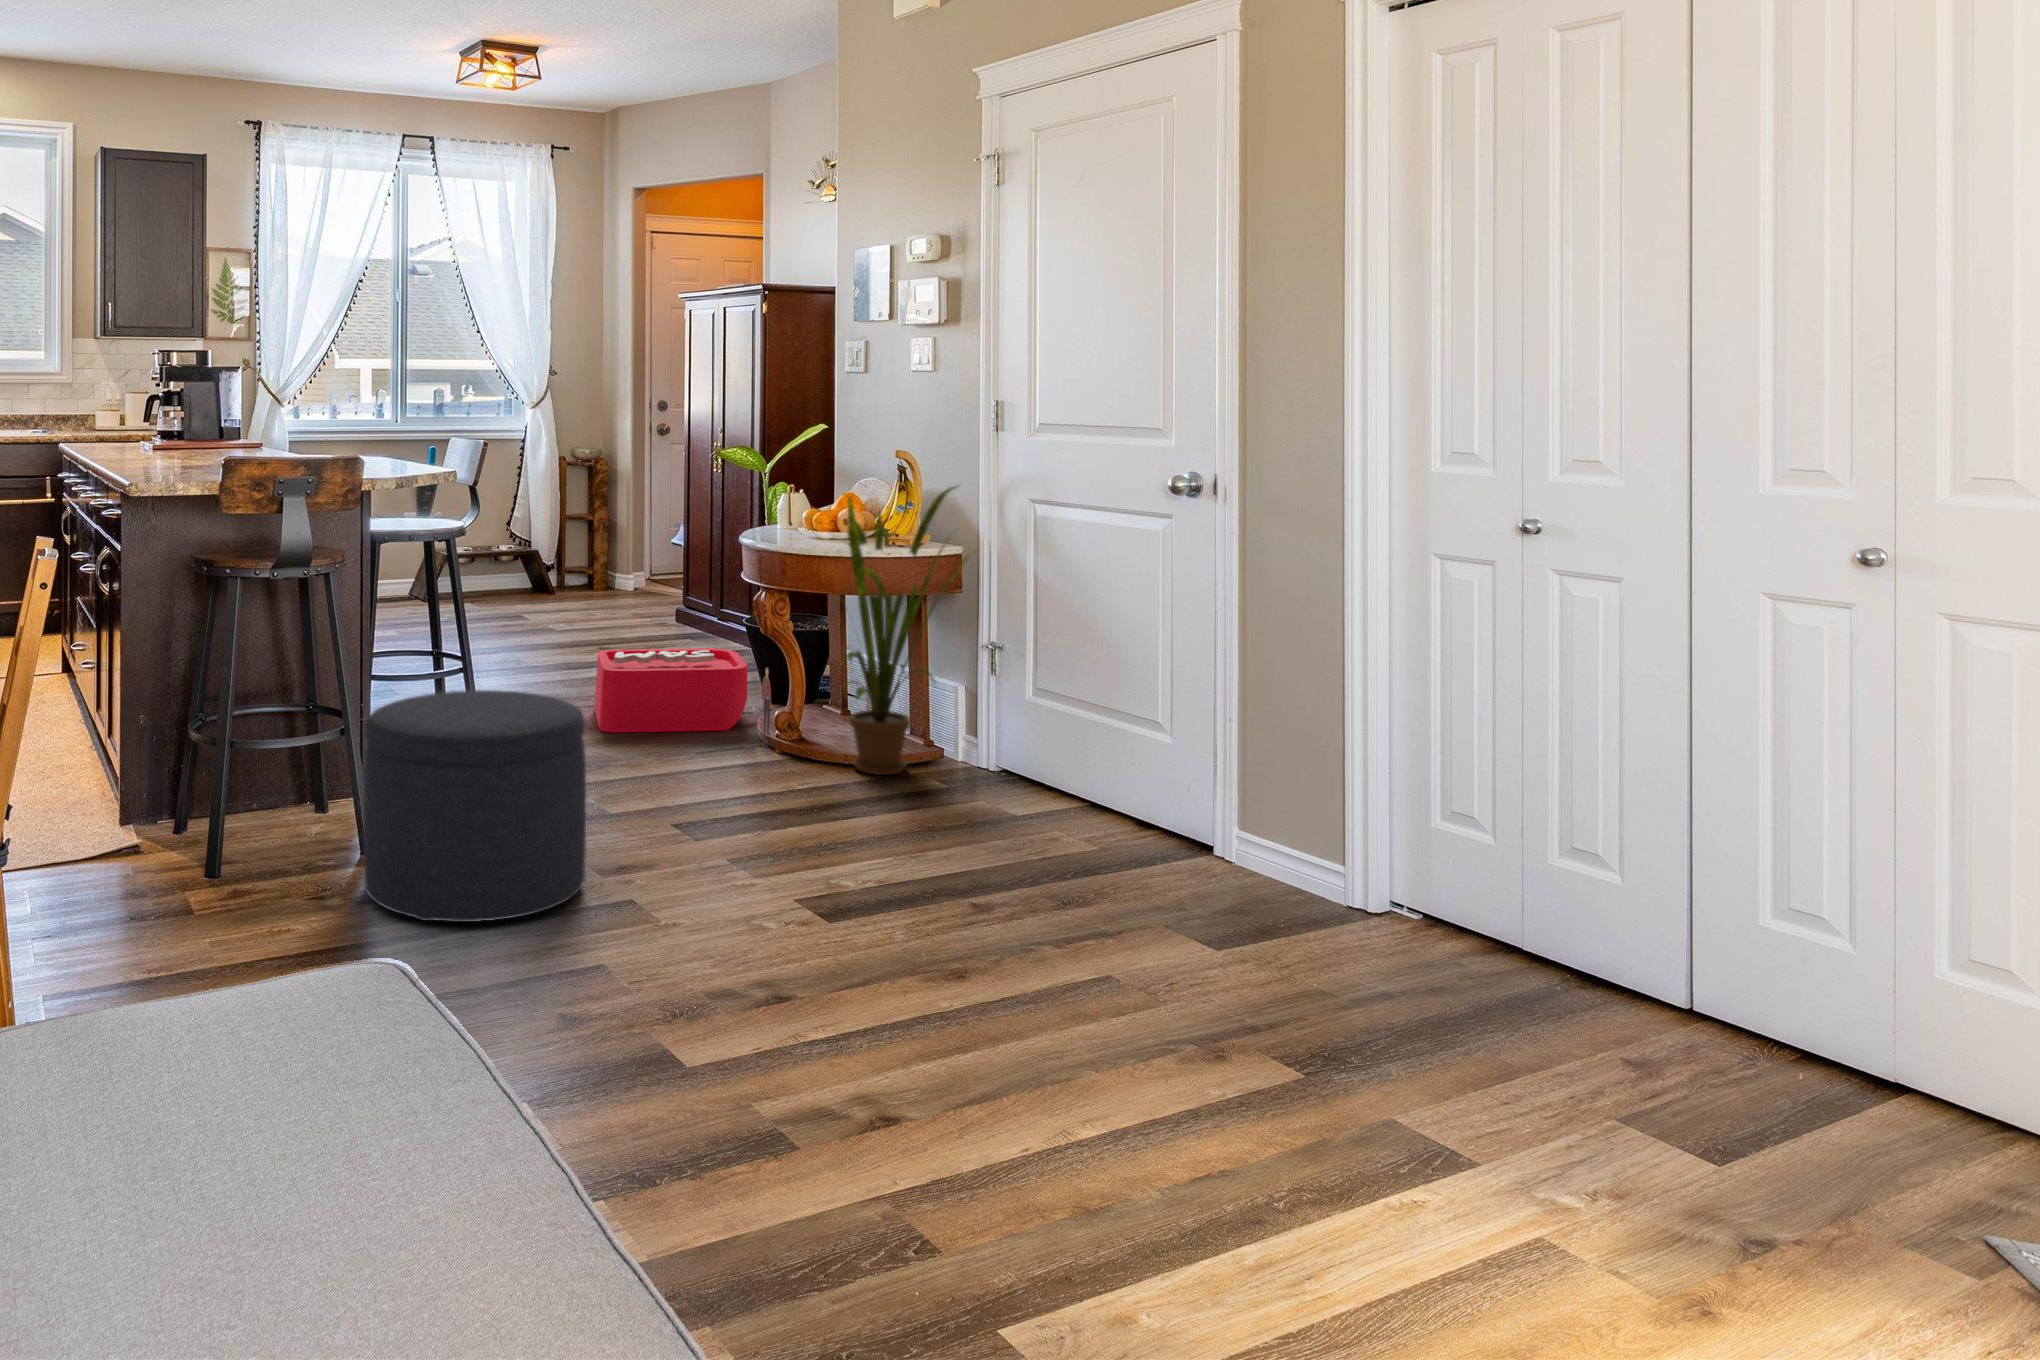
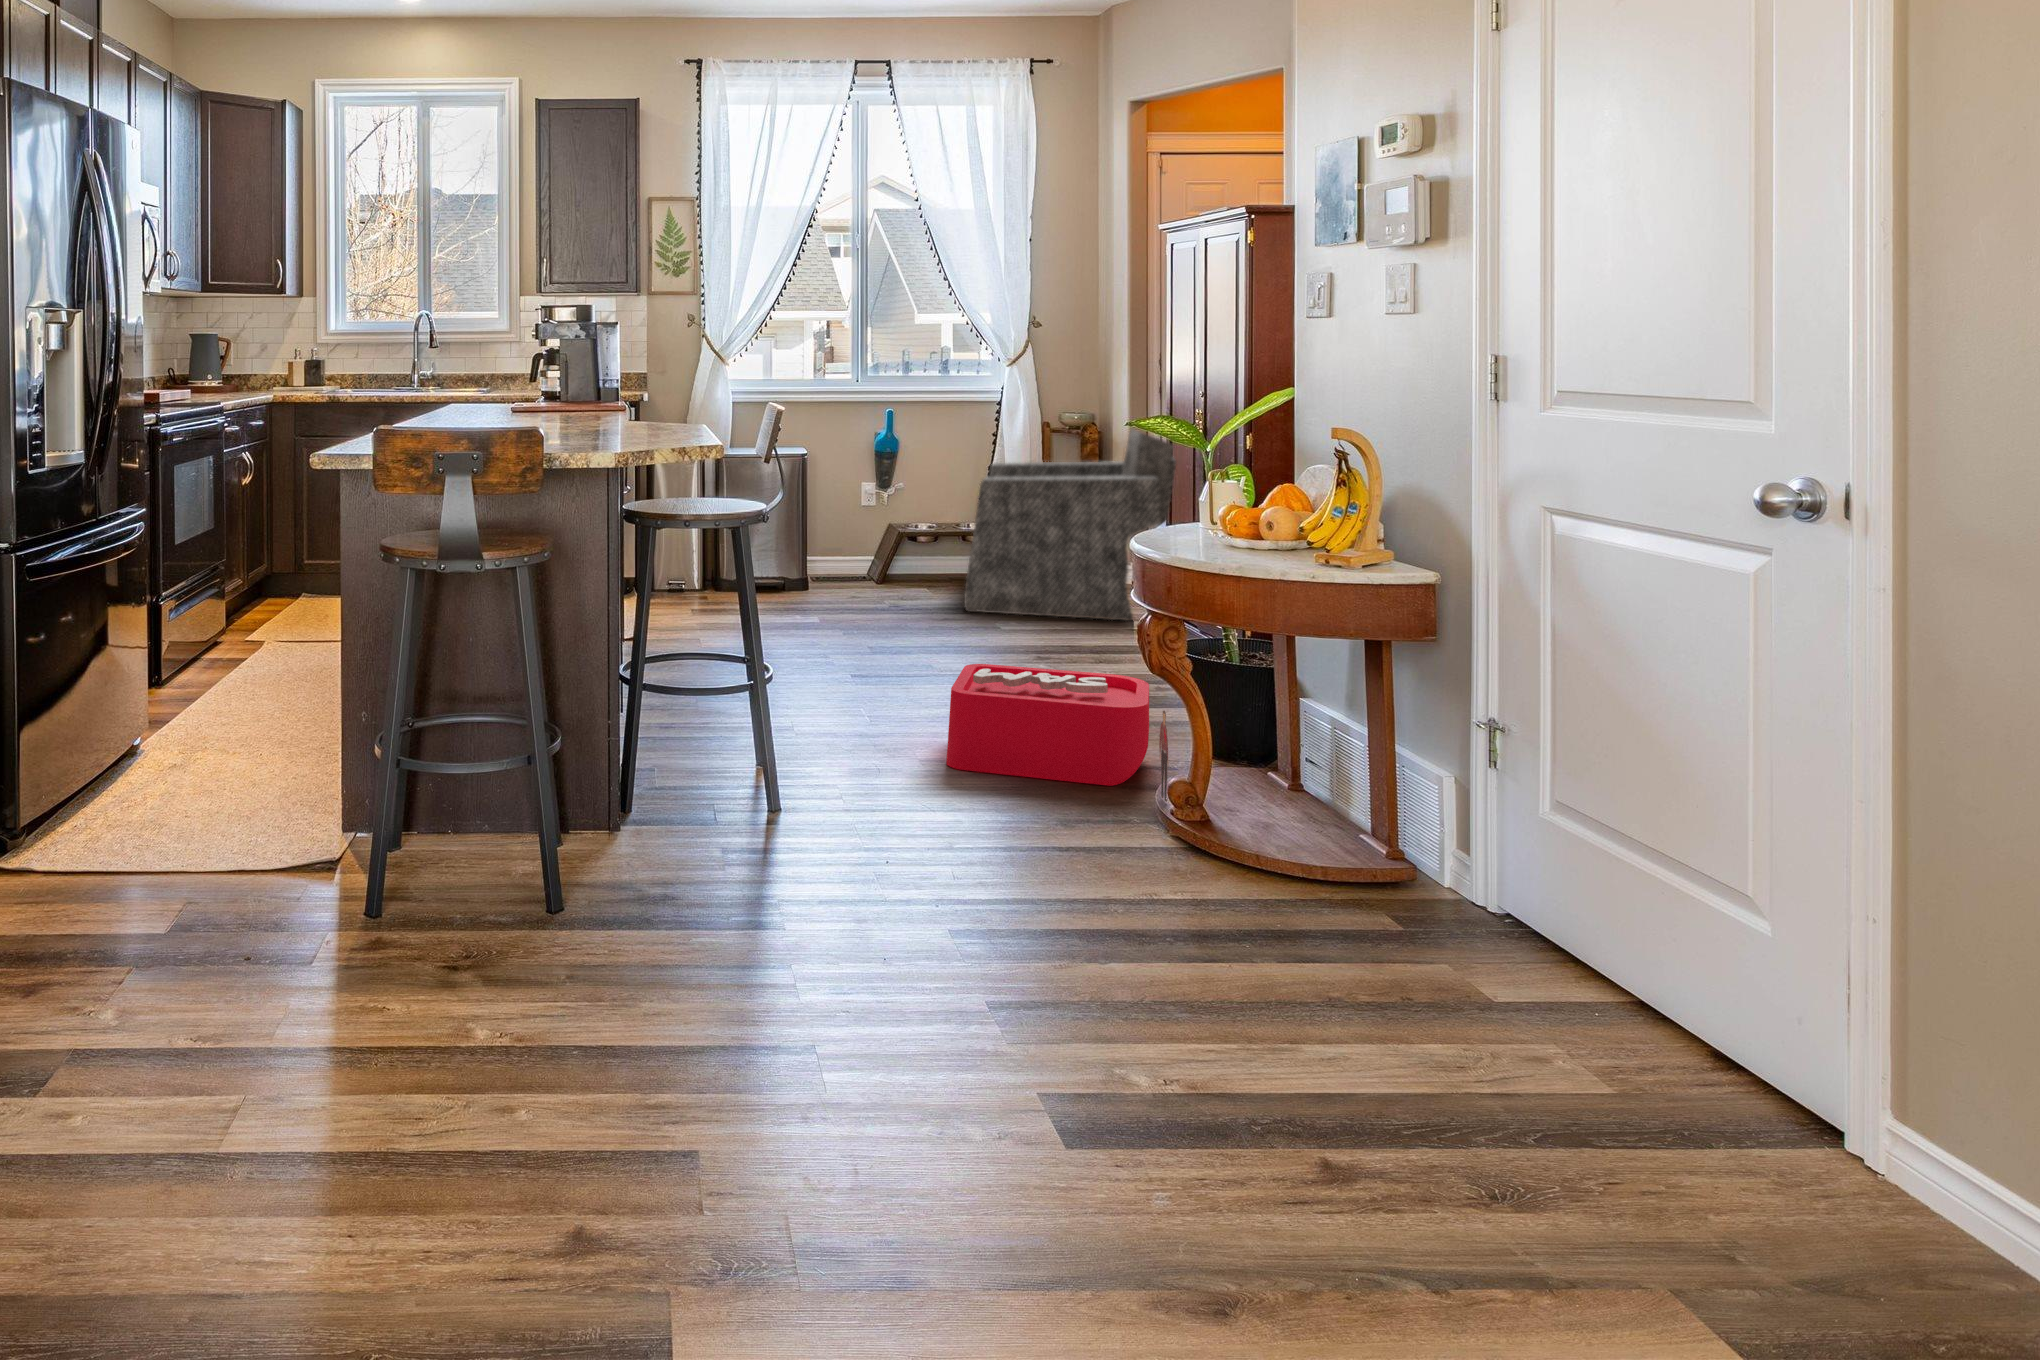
armchair: none [509,451,685,620] -> present [964,429,1176,621]
house plant: present [841,486,977,775] -> none [1223,480,1463,888]
ottoman: present [364,690,586,922] -> none [475,711,752,1020]

